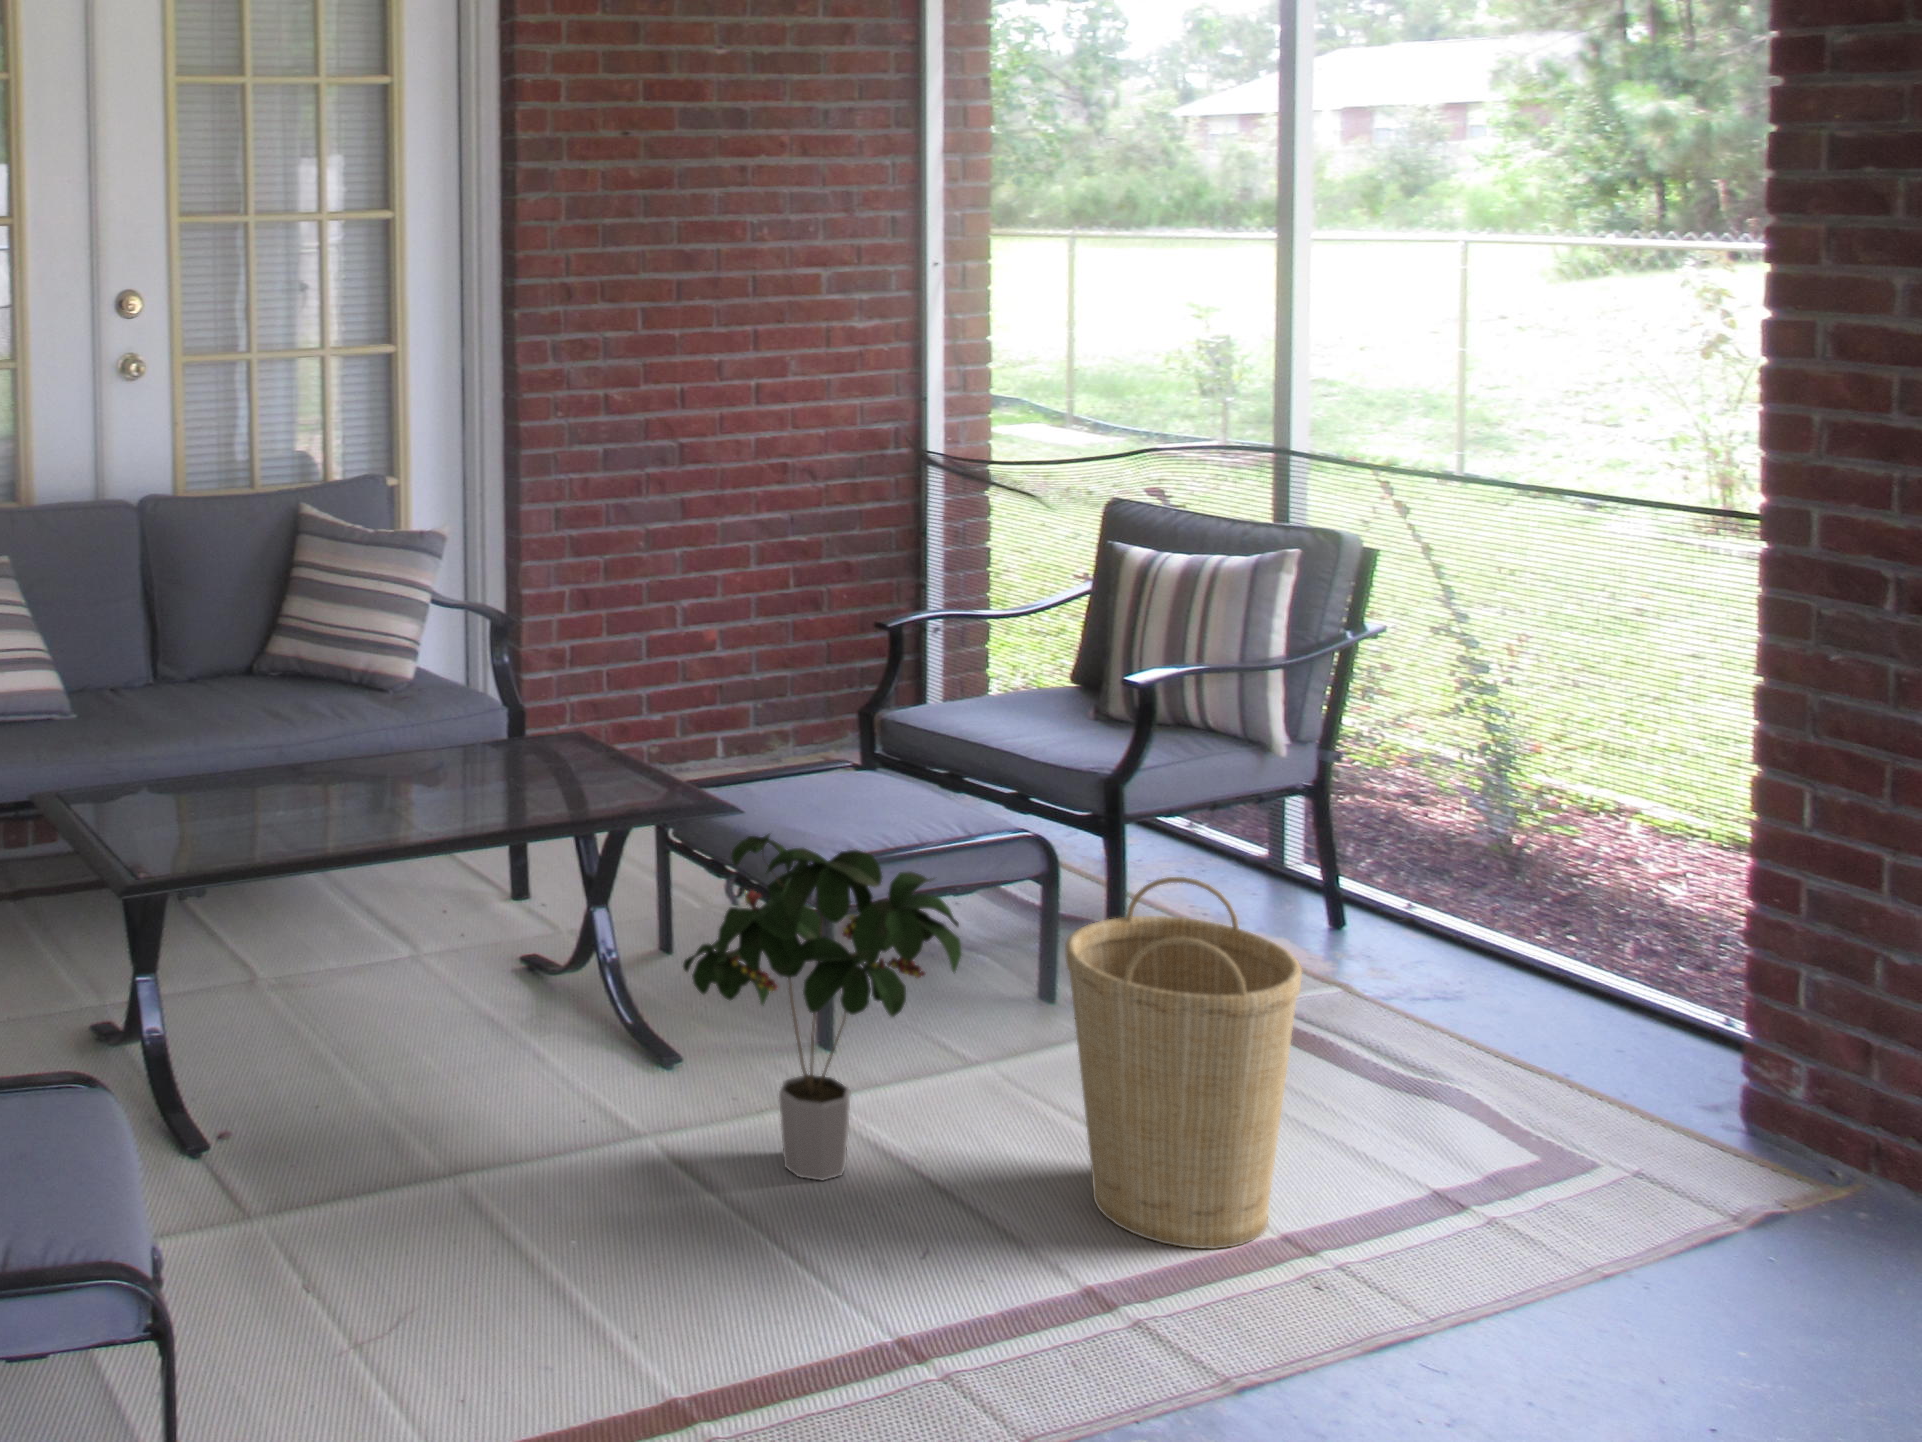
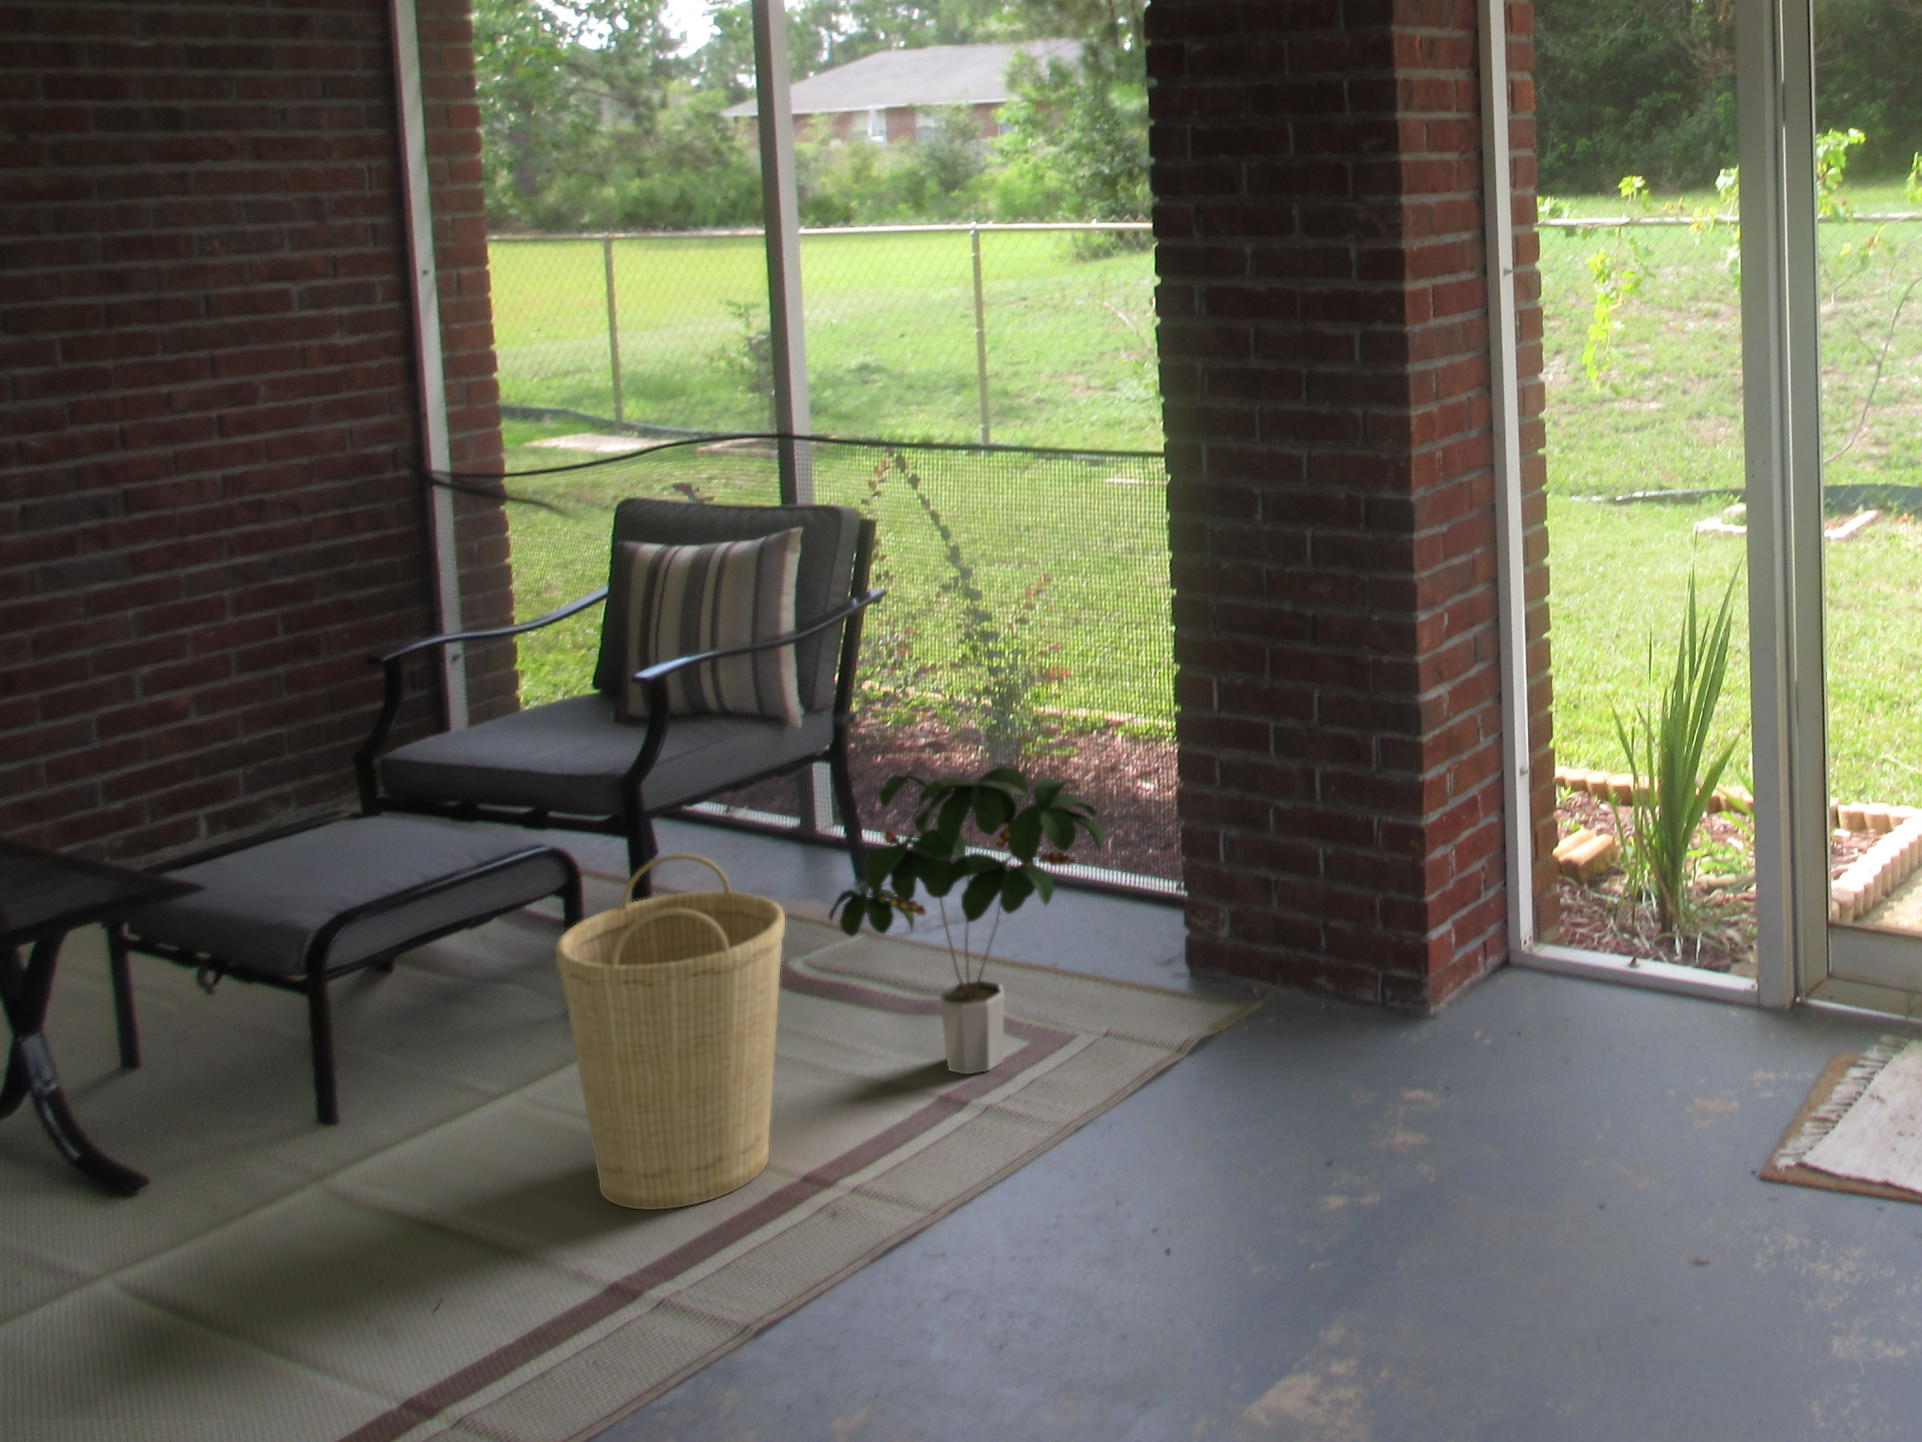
potted plant: present [683,834,961,1180] -> present [829,767,1102,1074]

